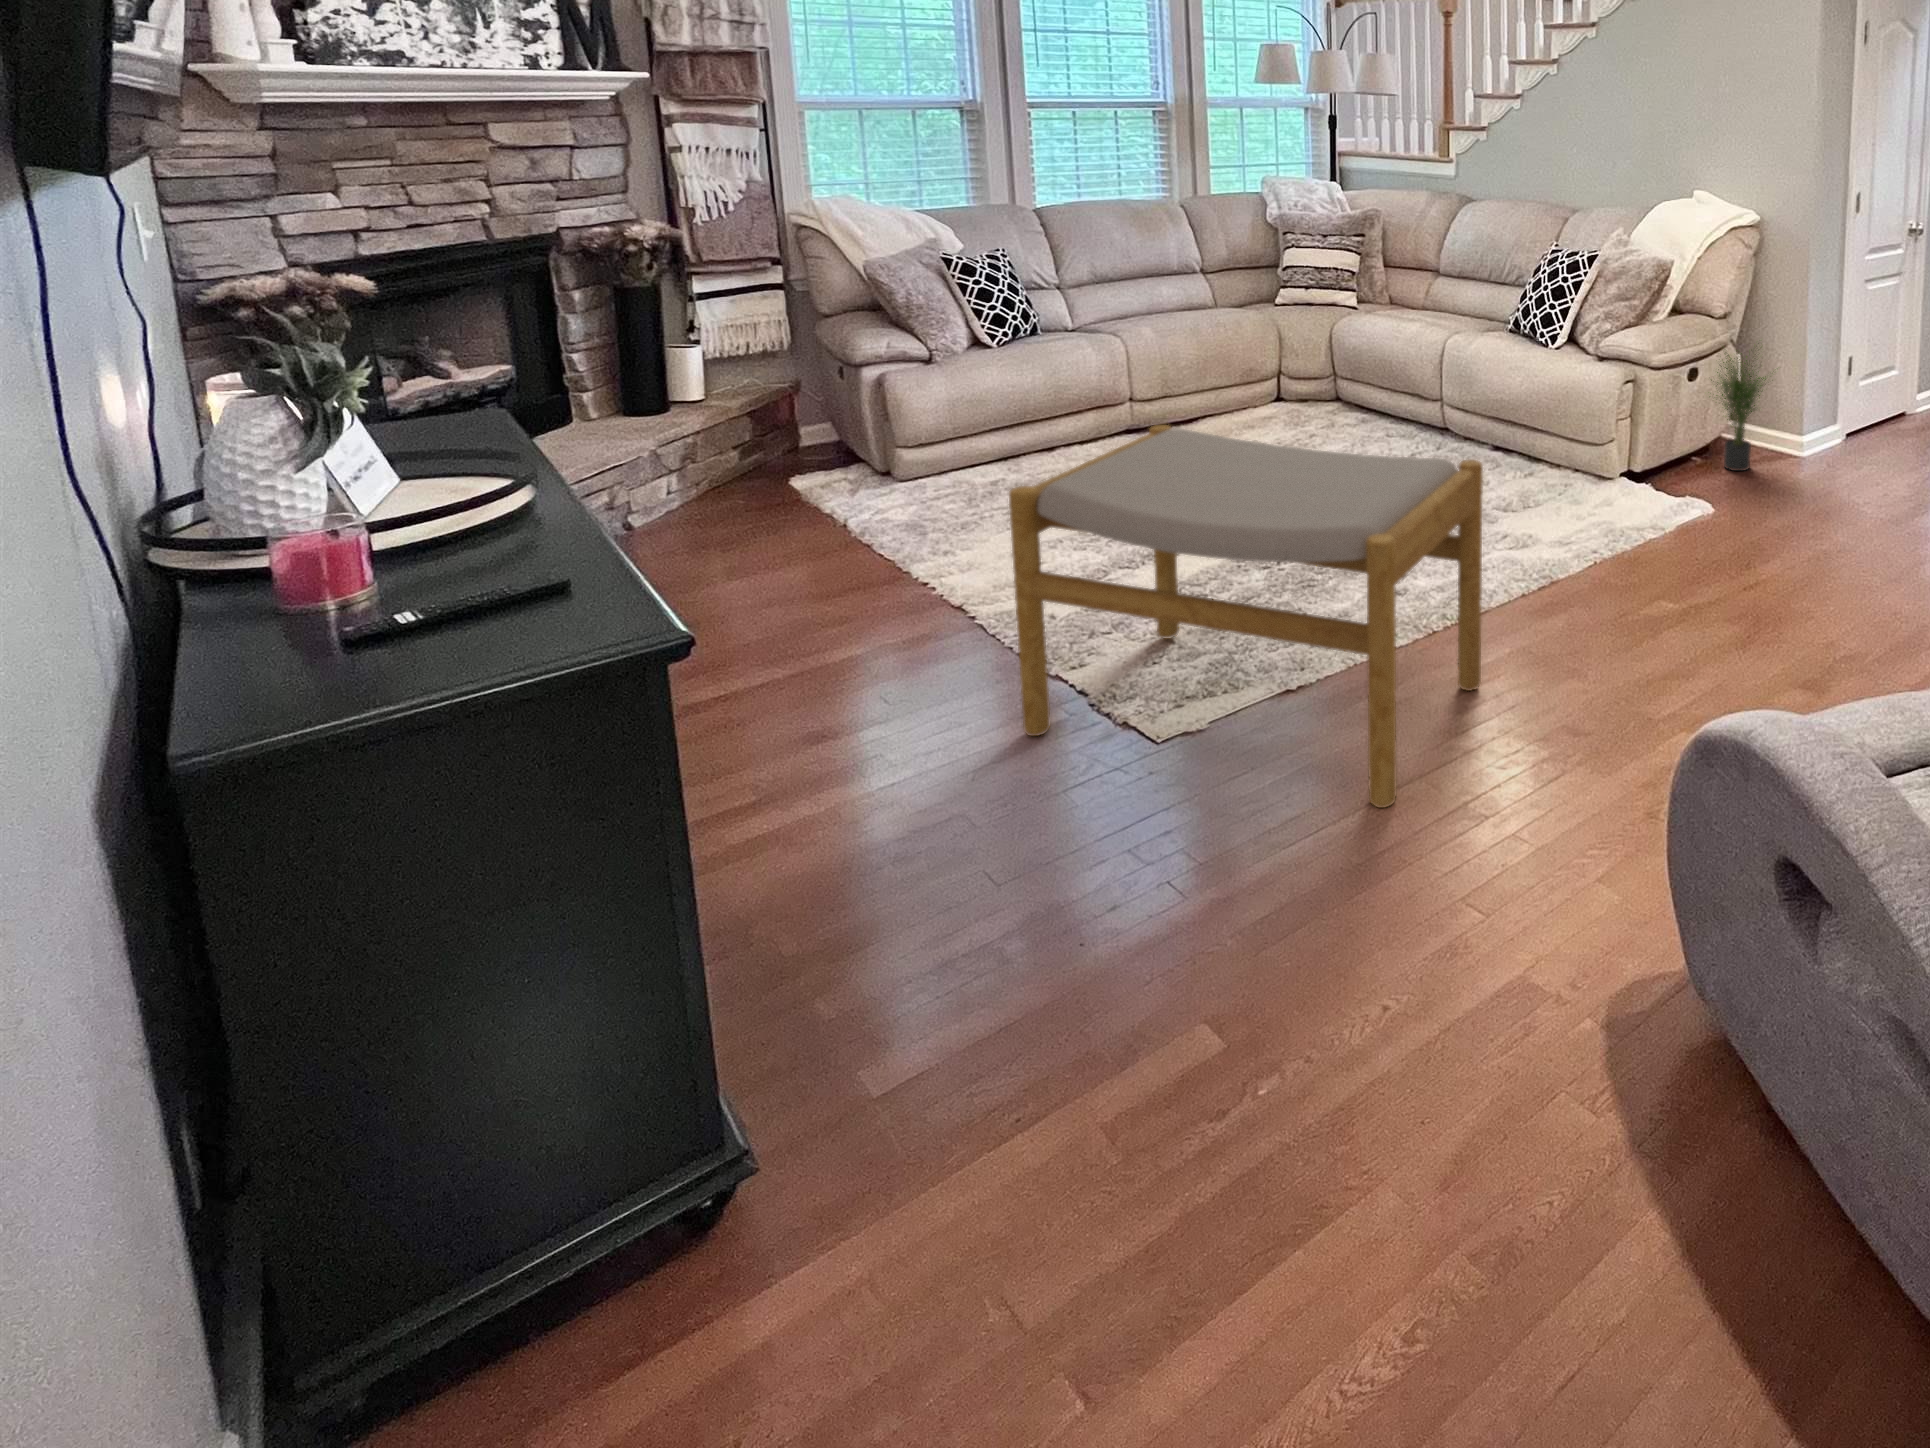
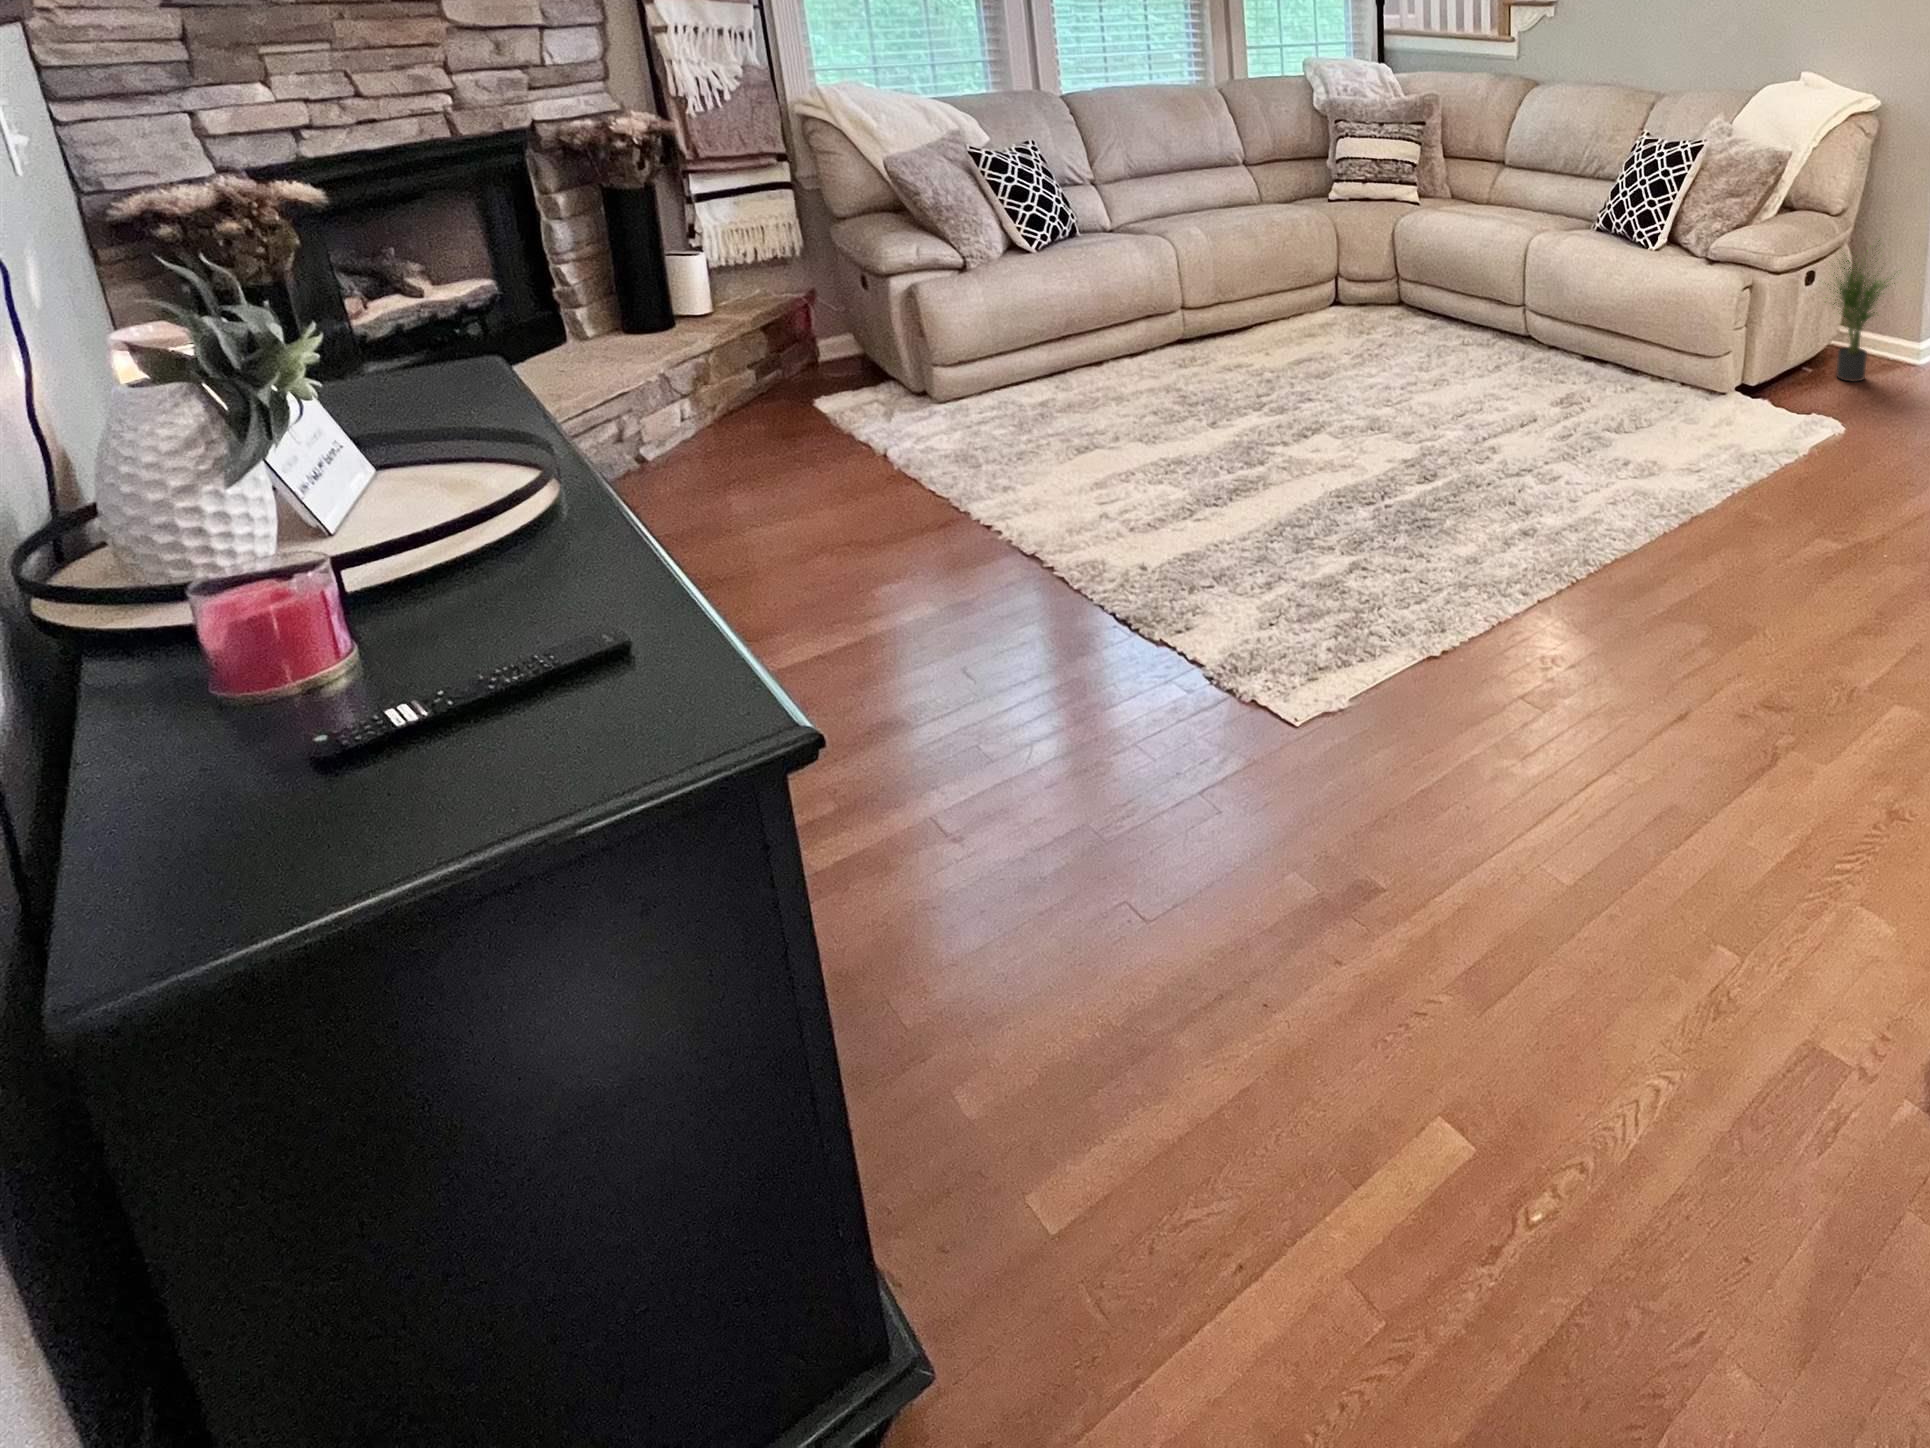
footstool: present [1009,425,1483,808] -> none [1116,352,1661,809]

